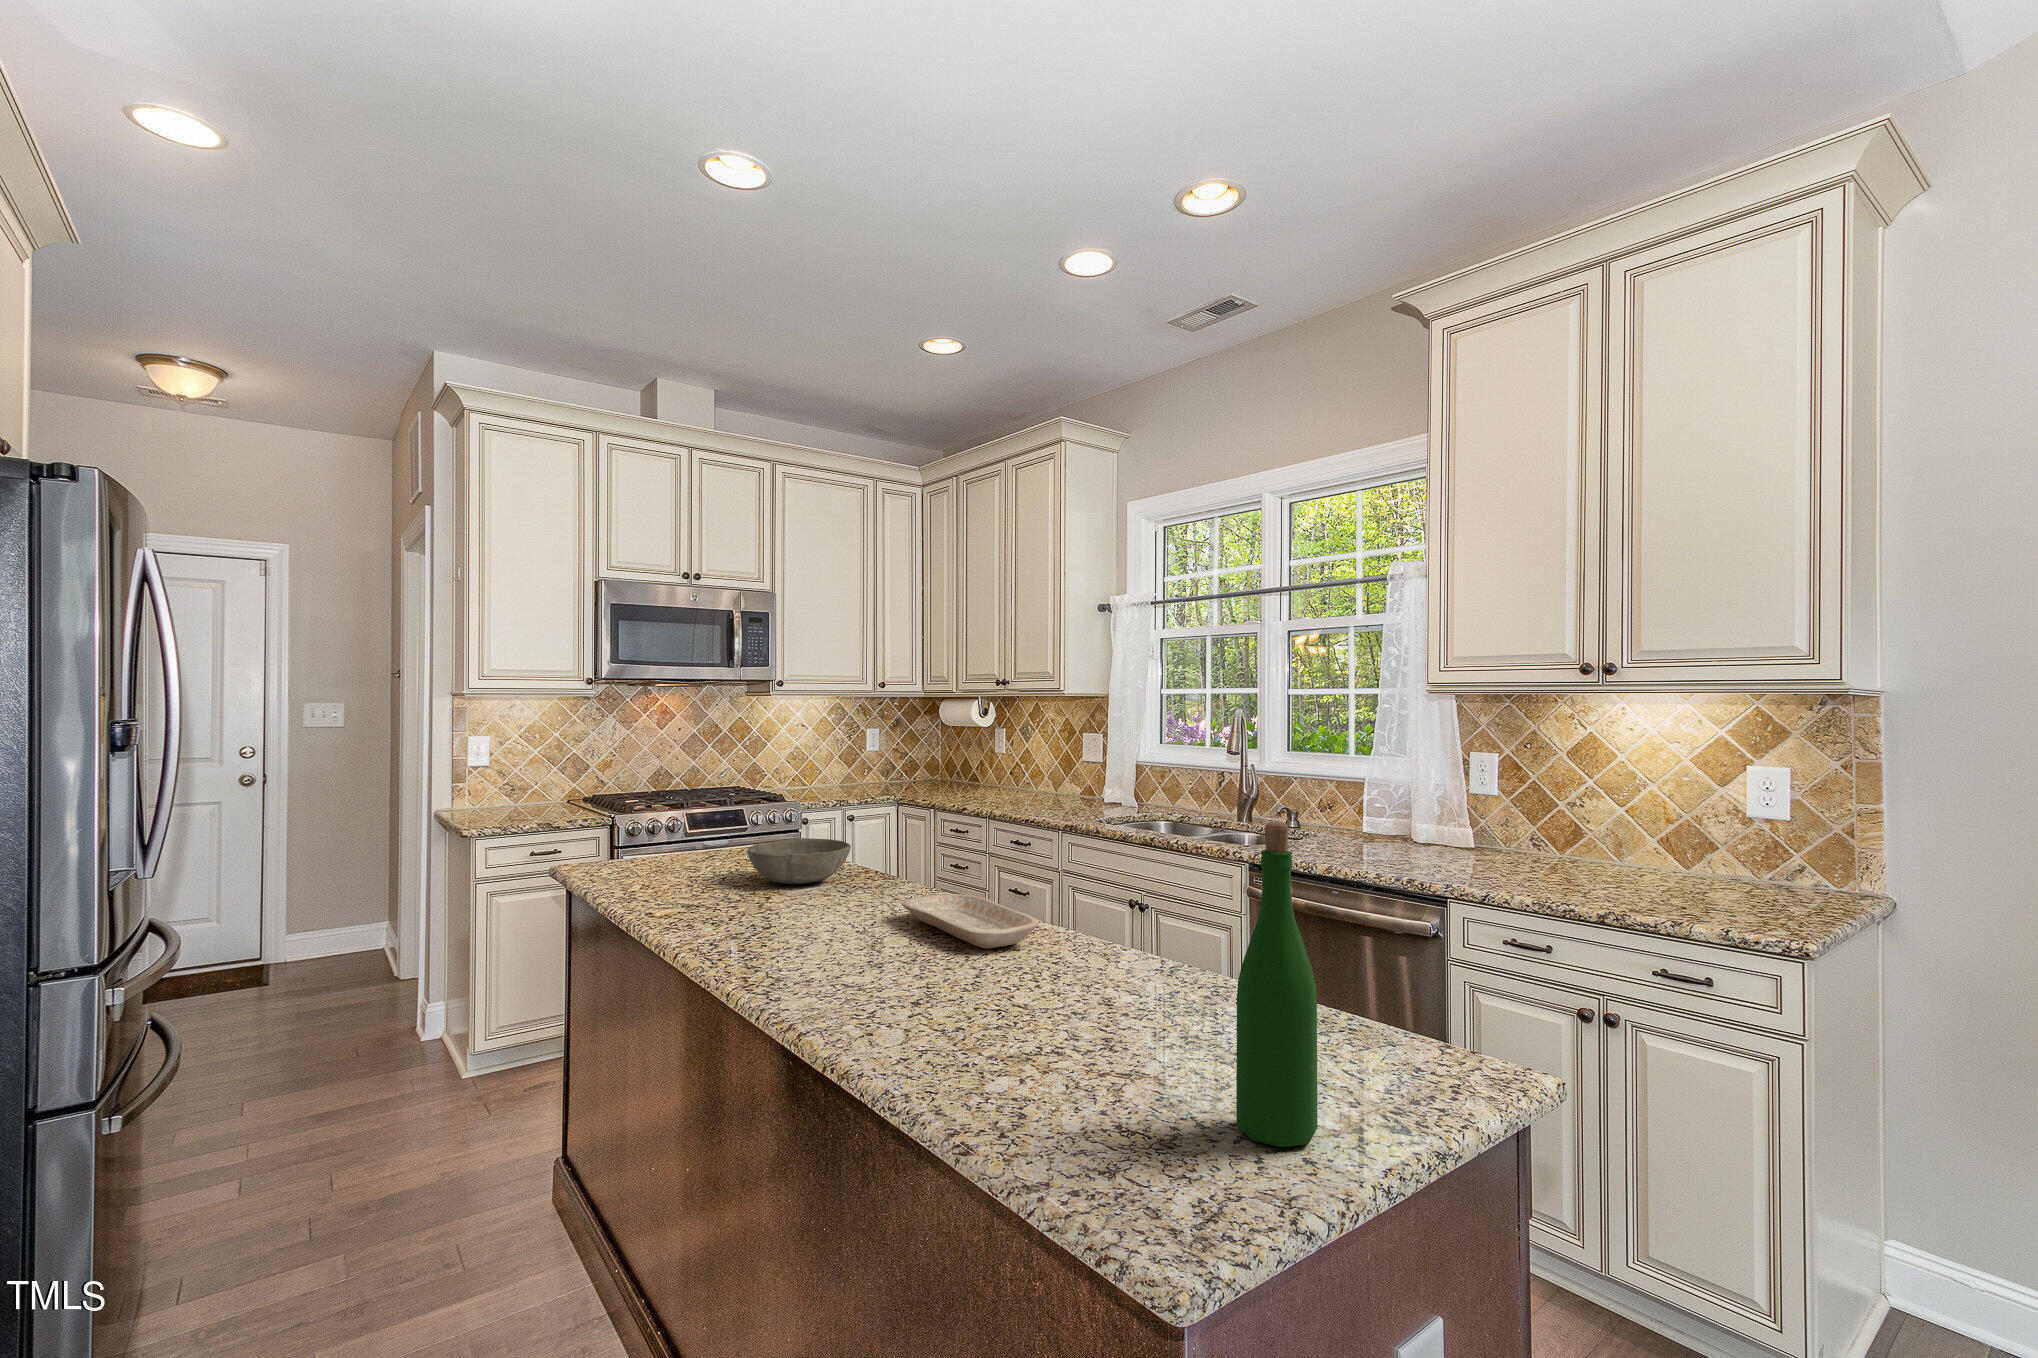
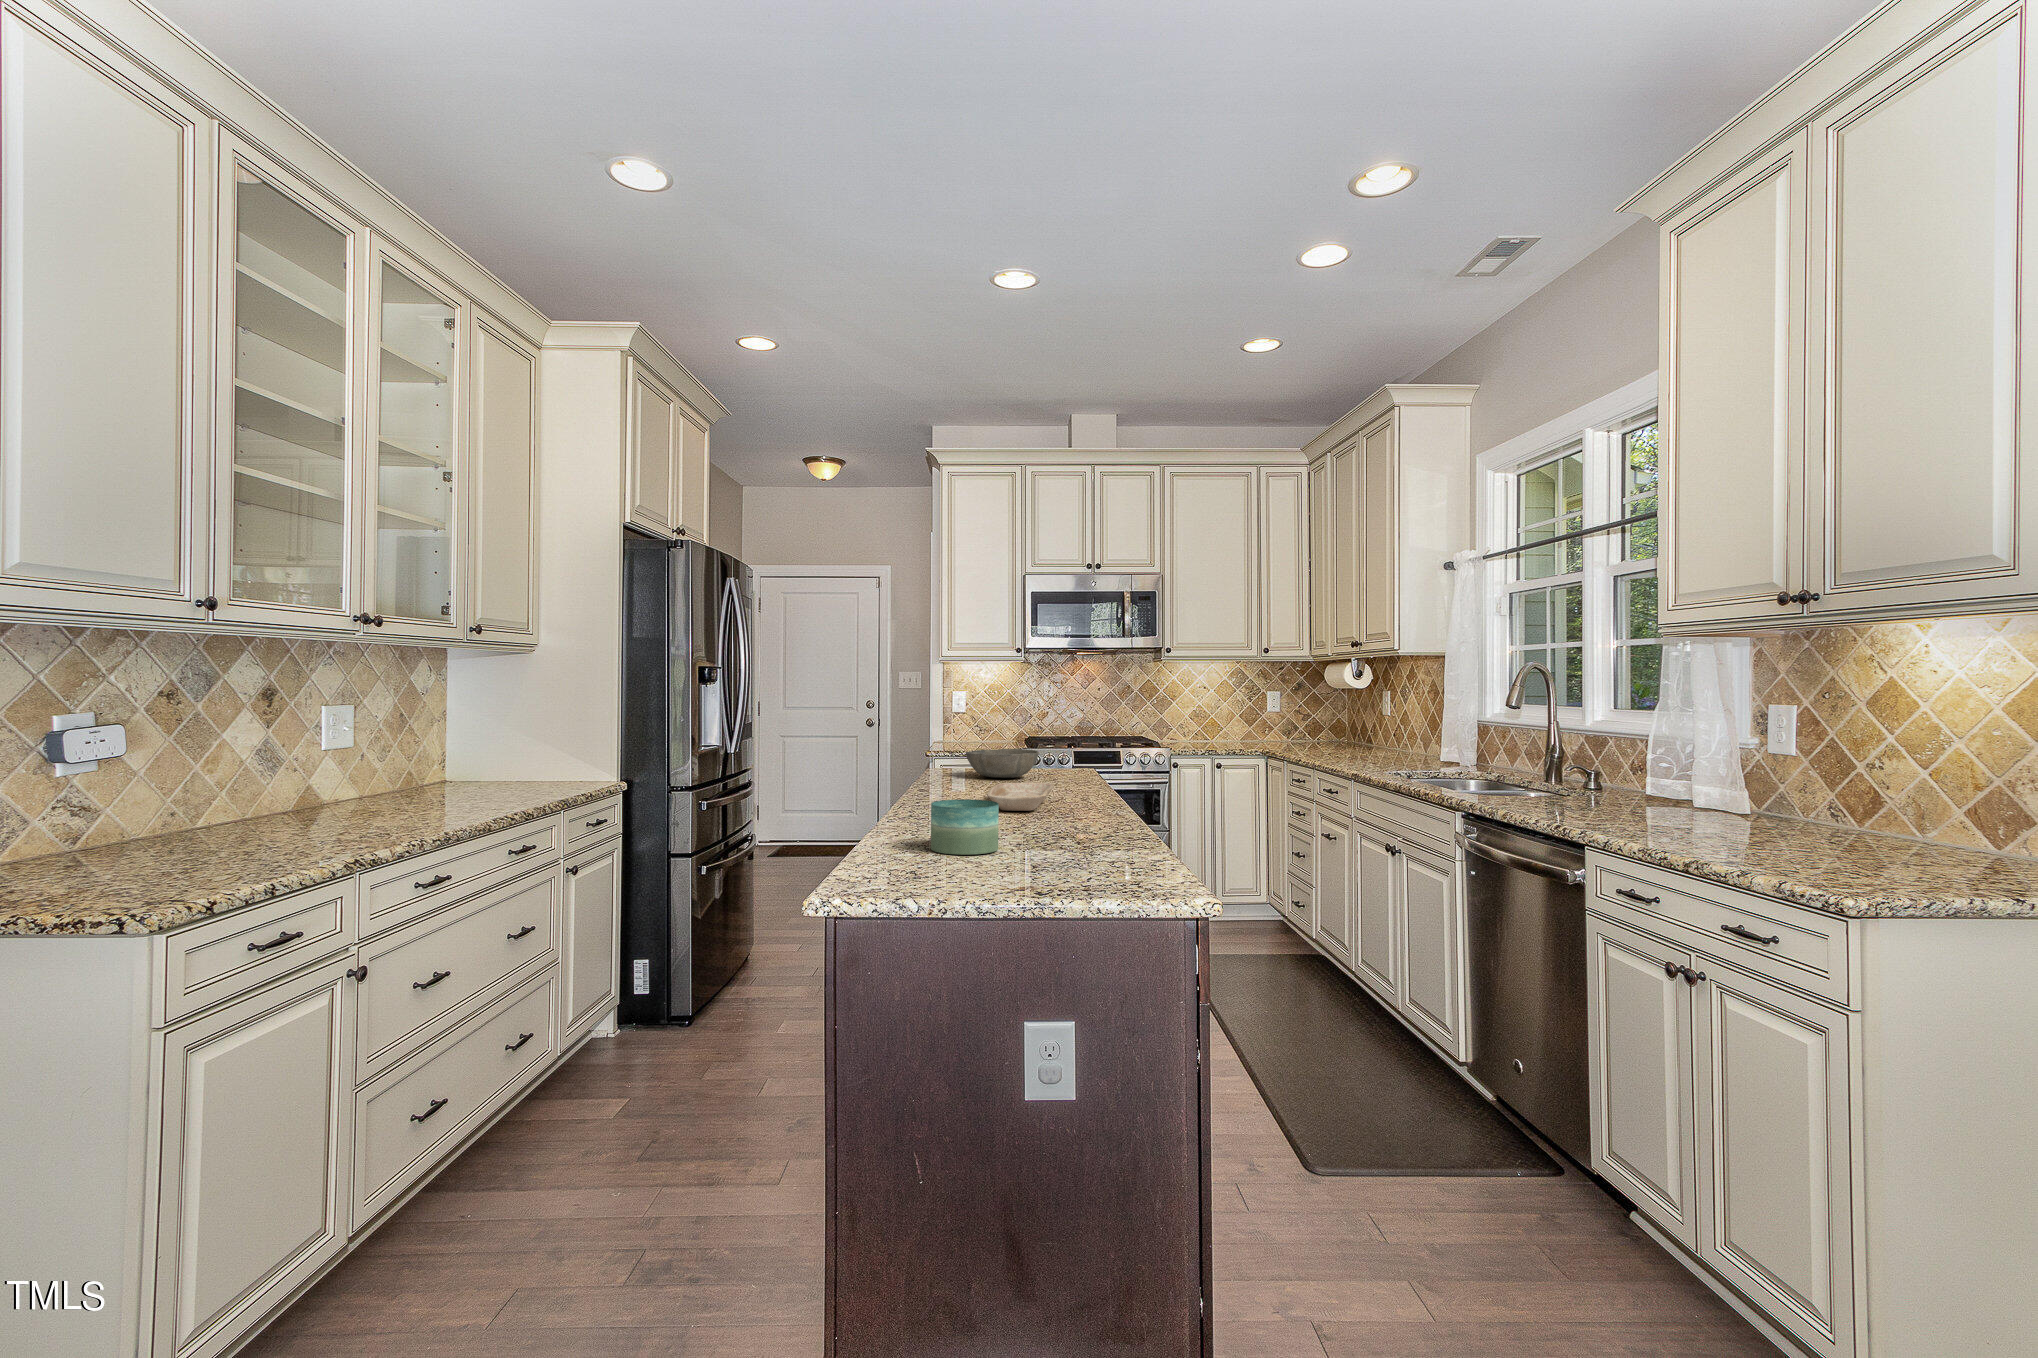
wine bottle: present [1236,822,1317,1147] -> none [866,679,917,880]
candle: none [1121,962,1219,1059] -> present [931,799,999,855]

